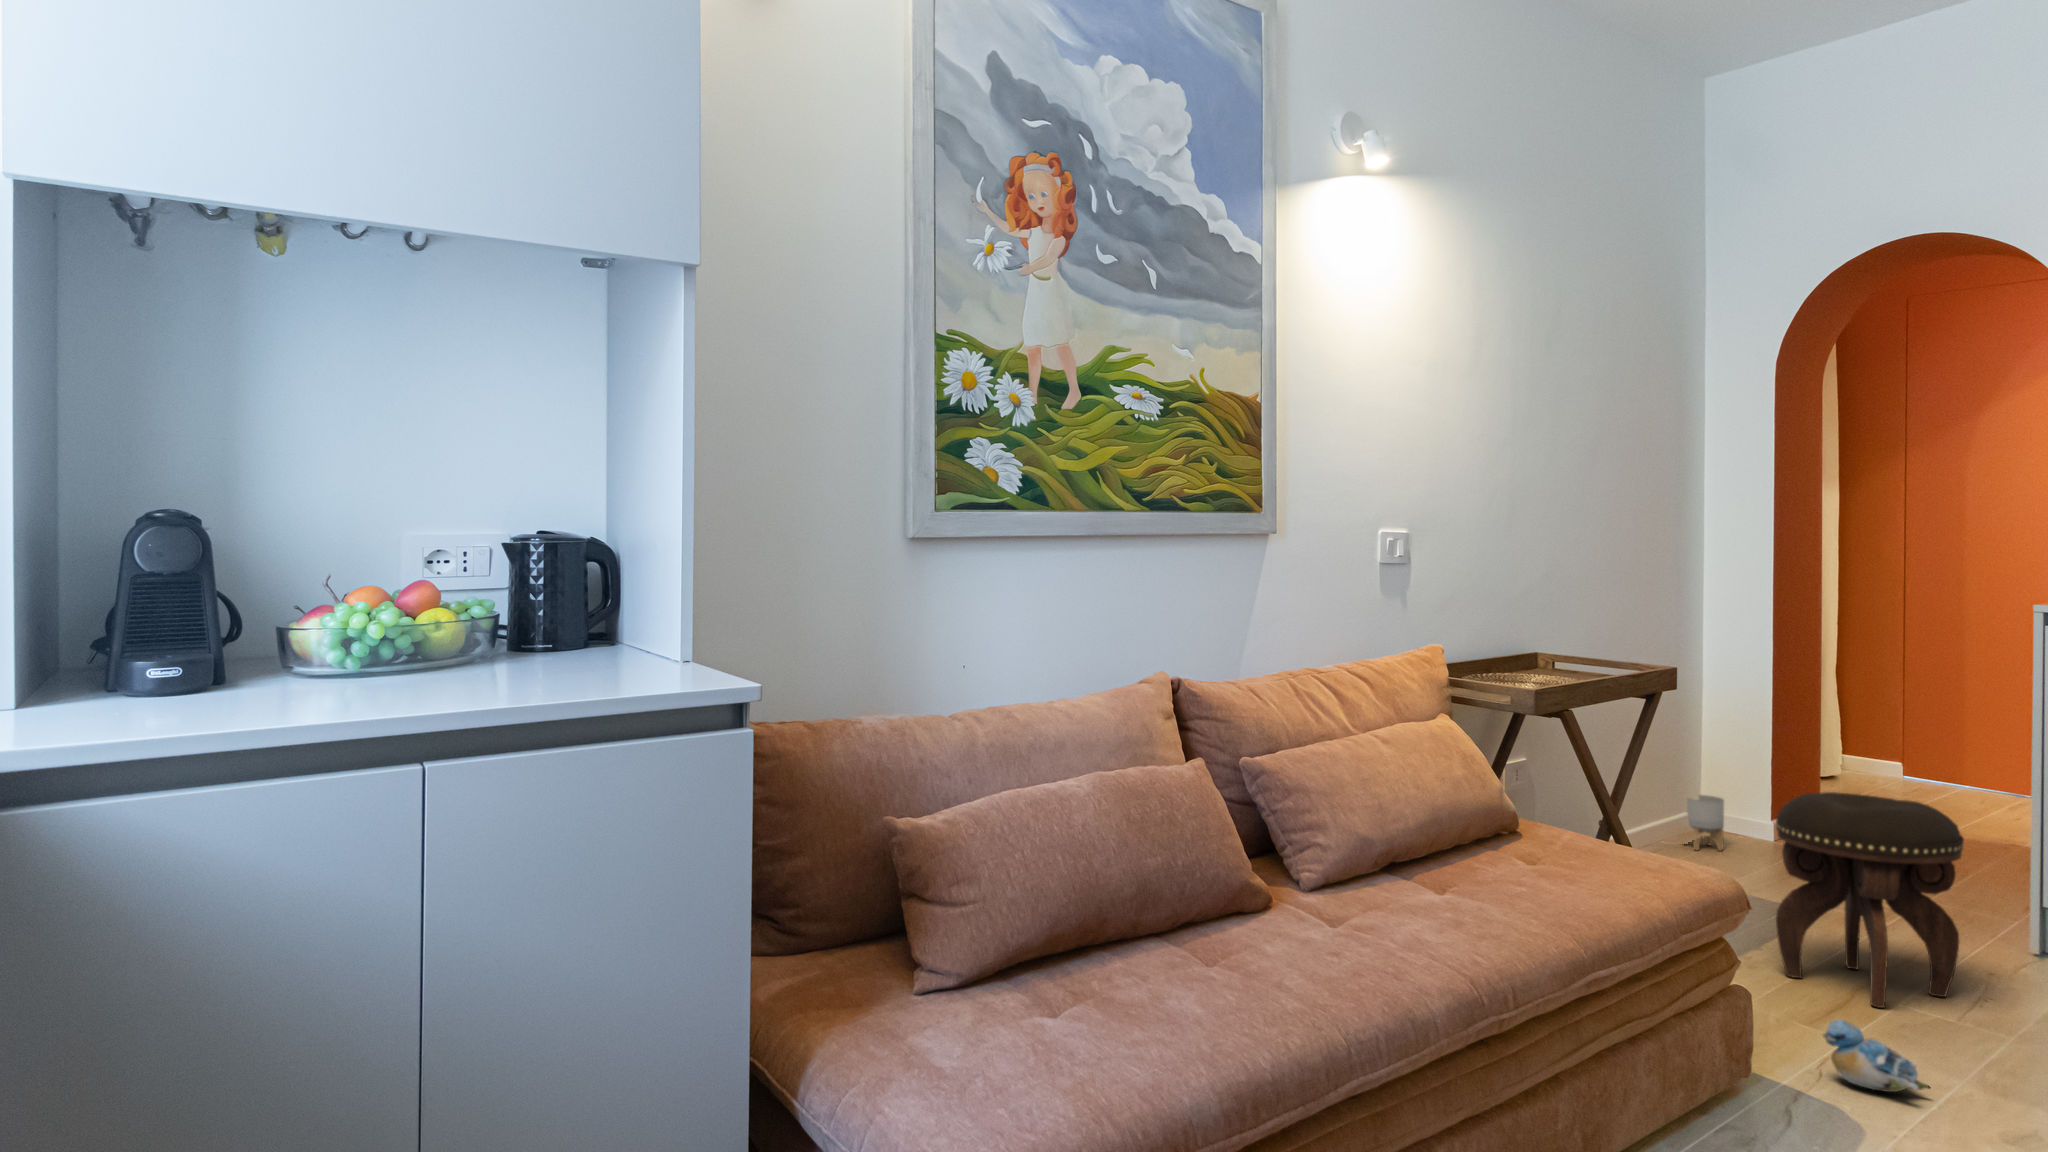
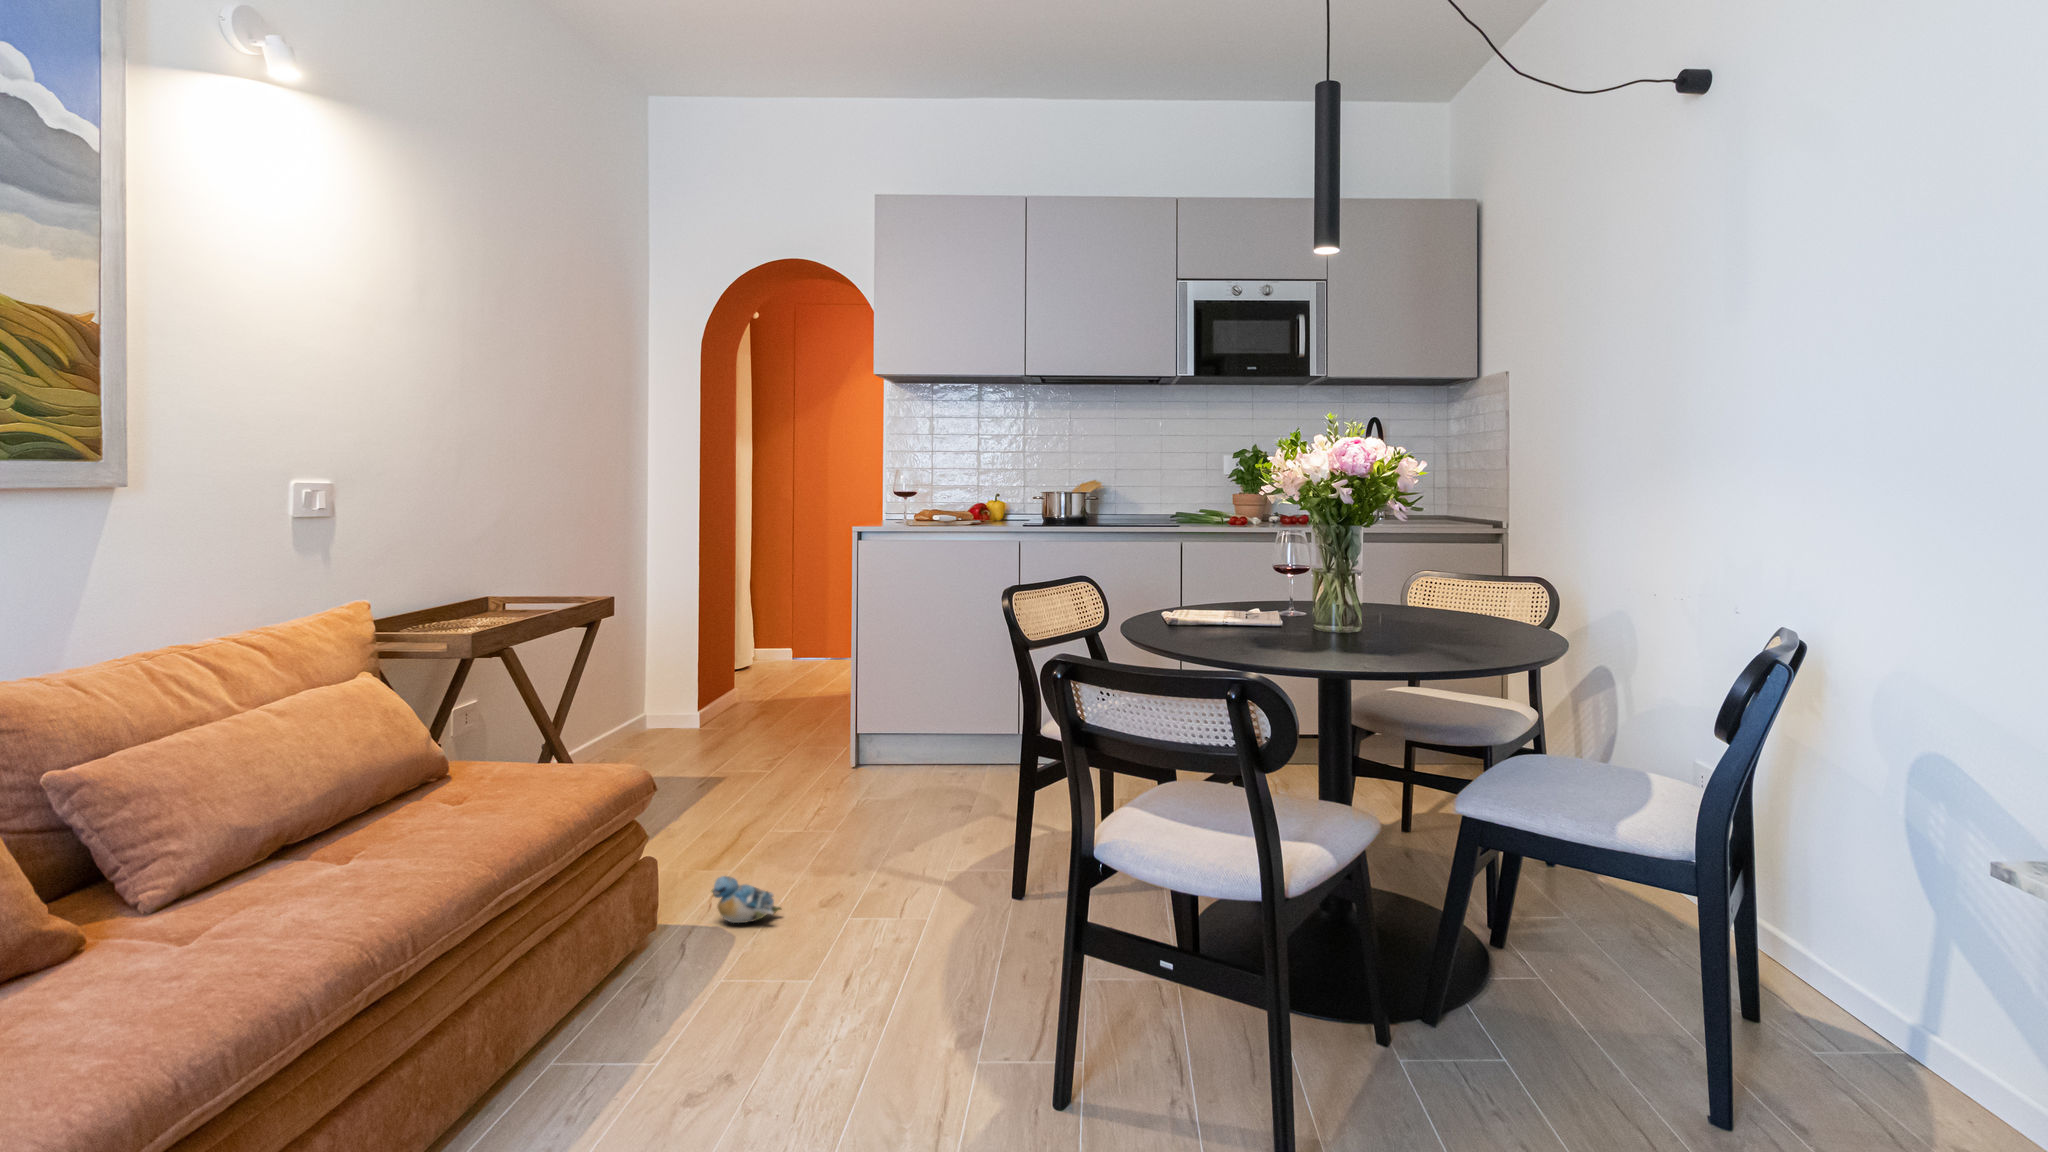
footstool: present [1776,792,1964,1008] -> none [685,690,807,851]
planter: present [1682,795,1724,851] -> none [631,699,663,745]

